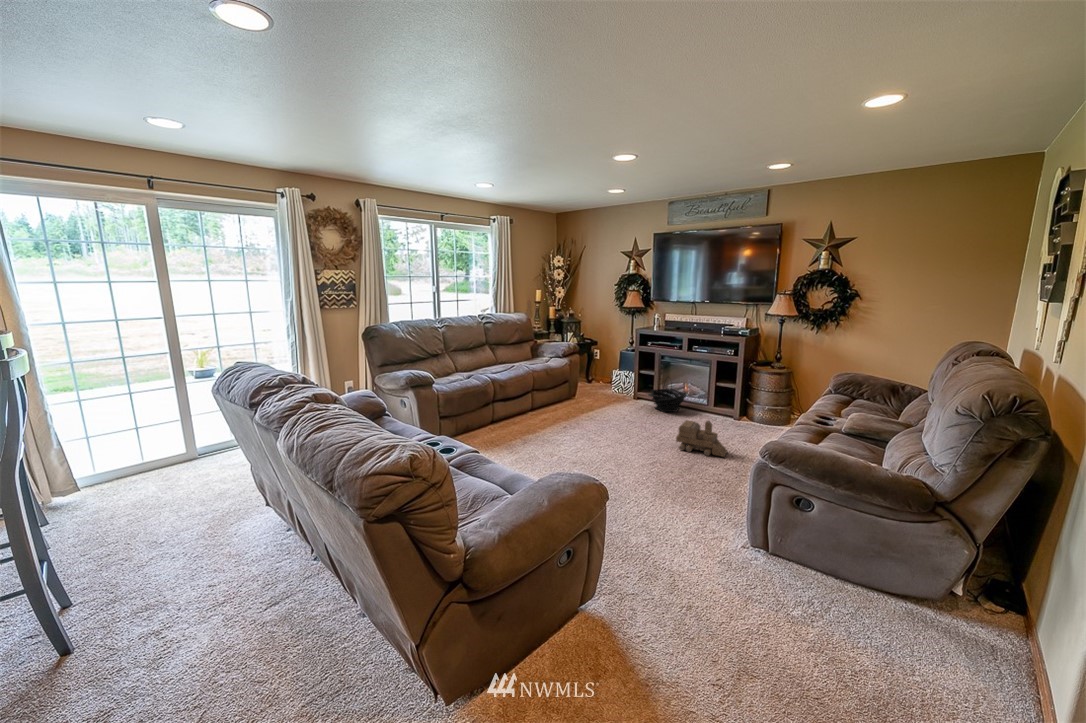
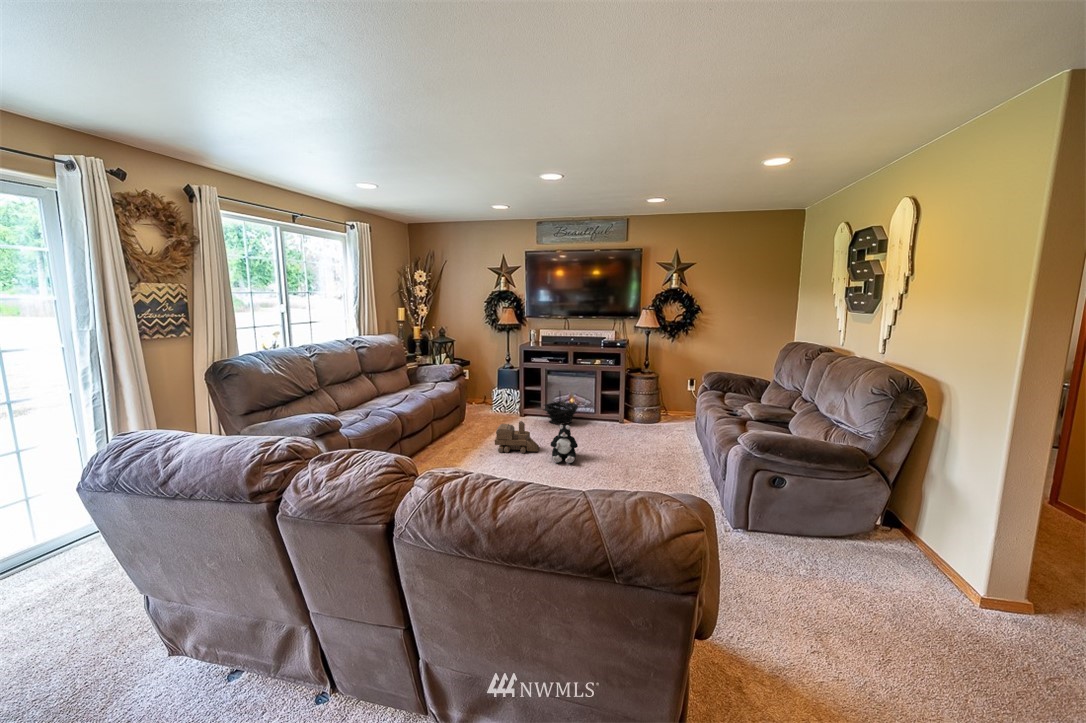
plush toy: none [624,409,653,447] -> present [550,424,578,463]
toy train: present [676,420,727,457] -> present [495,421,539,453]

